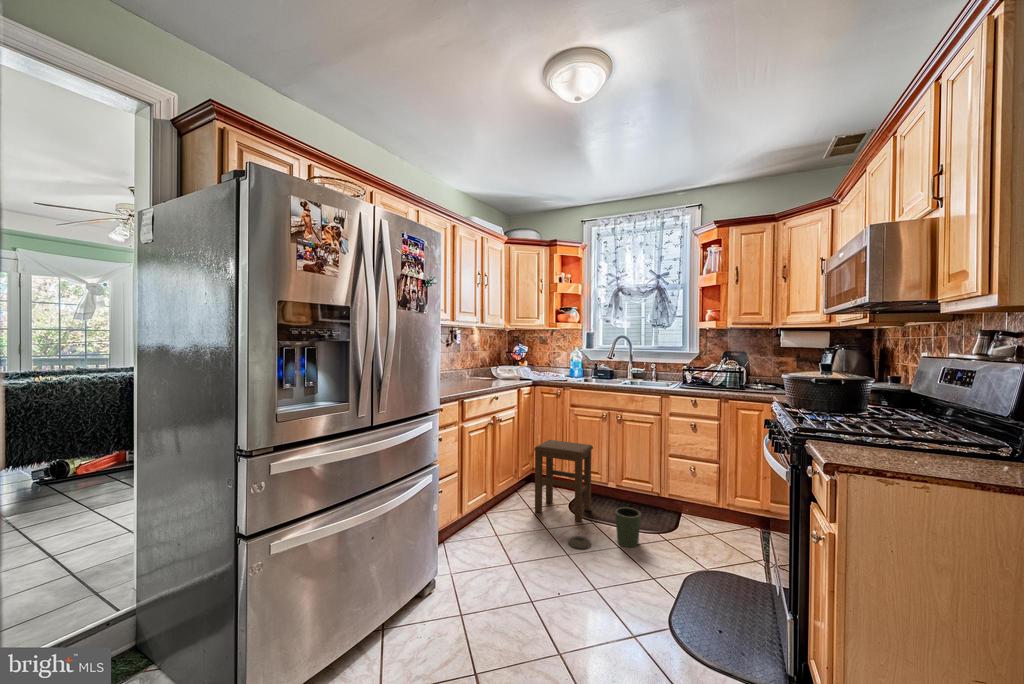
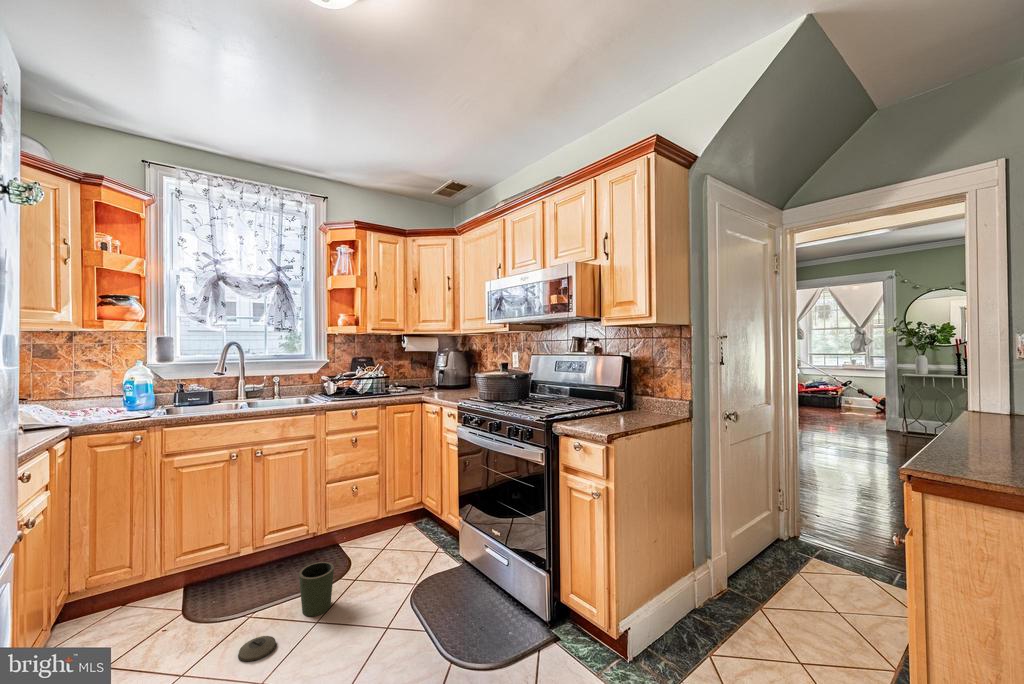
stool: present [534,440,593,521] -> none [128,502,232,652]

